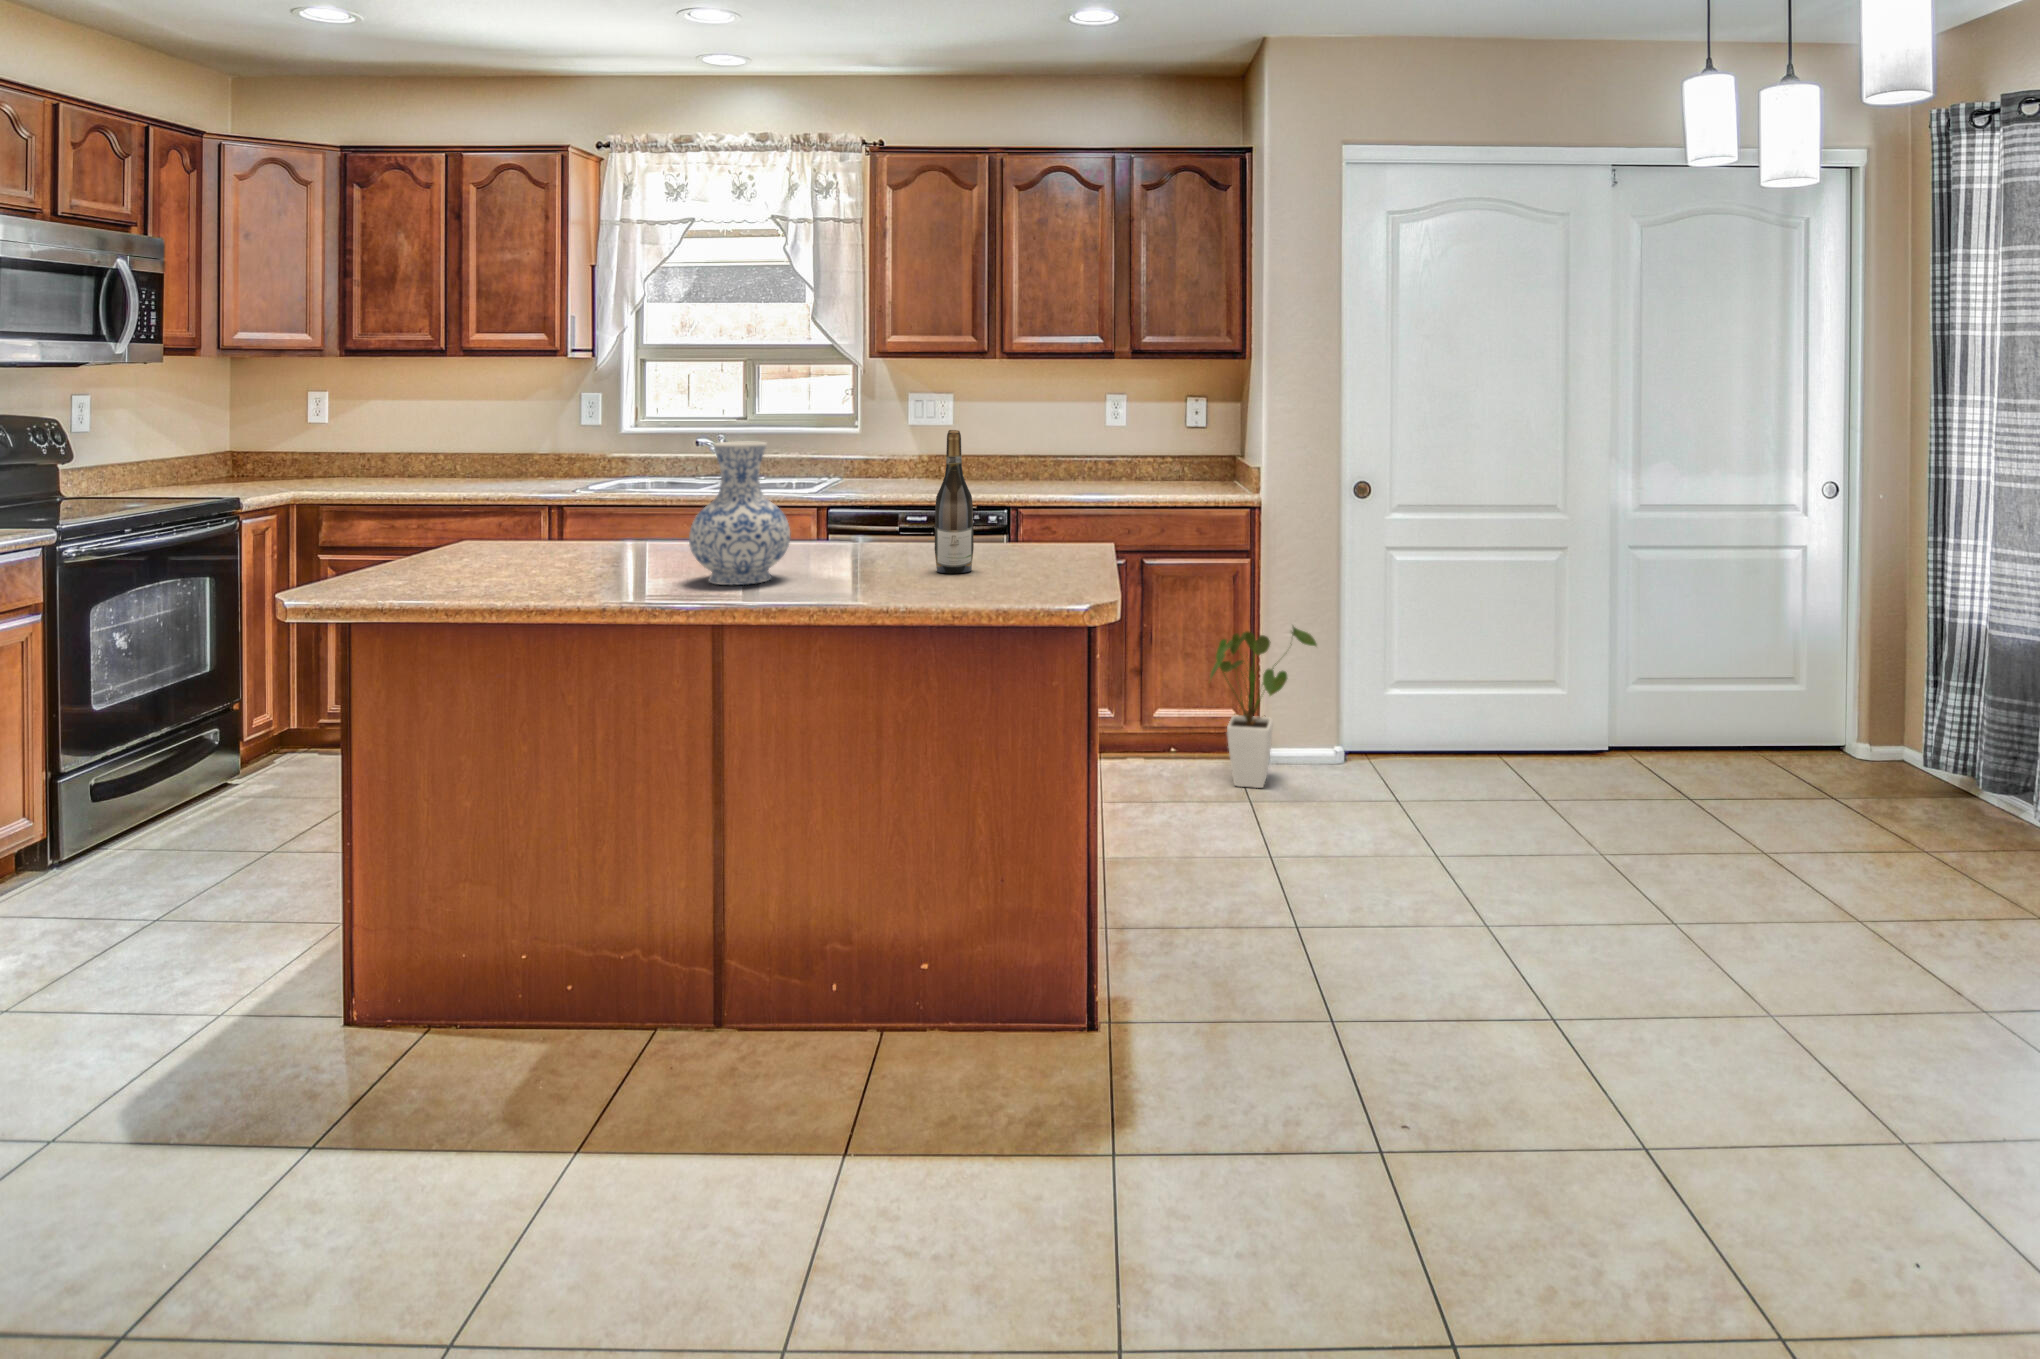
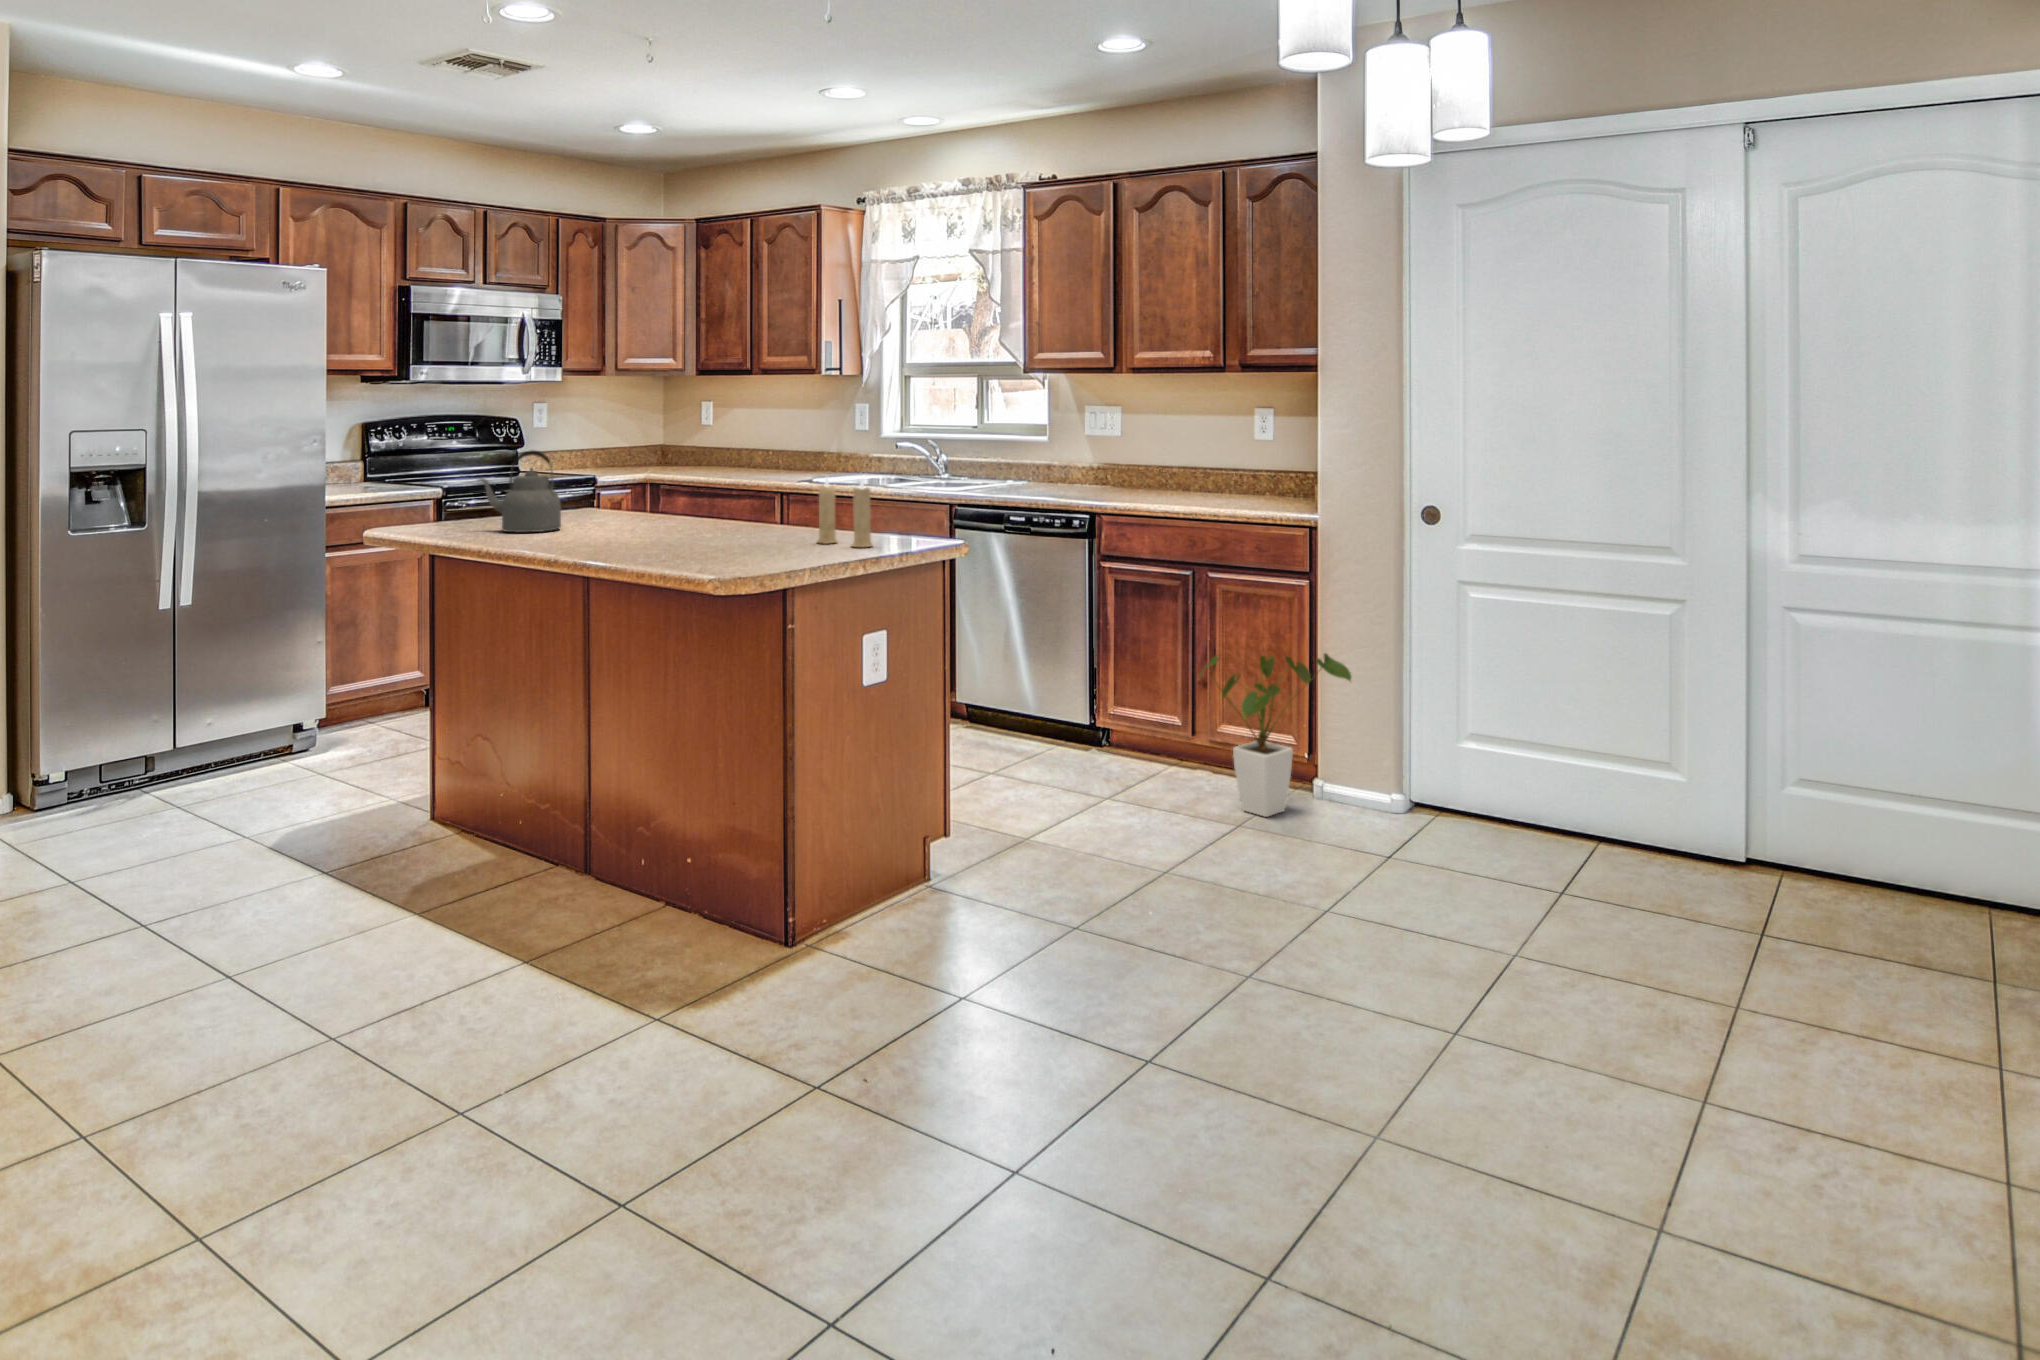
wine bottle: present [935,430,974,573] -> none [752,433,784,548]
vase: present [689,442,791,585] -> none [592,439,666,544]
kettle: none [416,462,552,584] -> present [479,450,561,532]
candle: none [981,477,1068,562] -> present [817,477,872,547]

